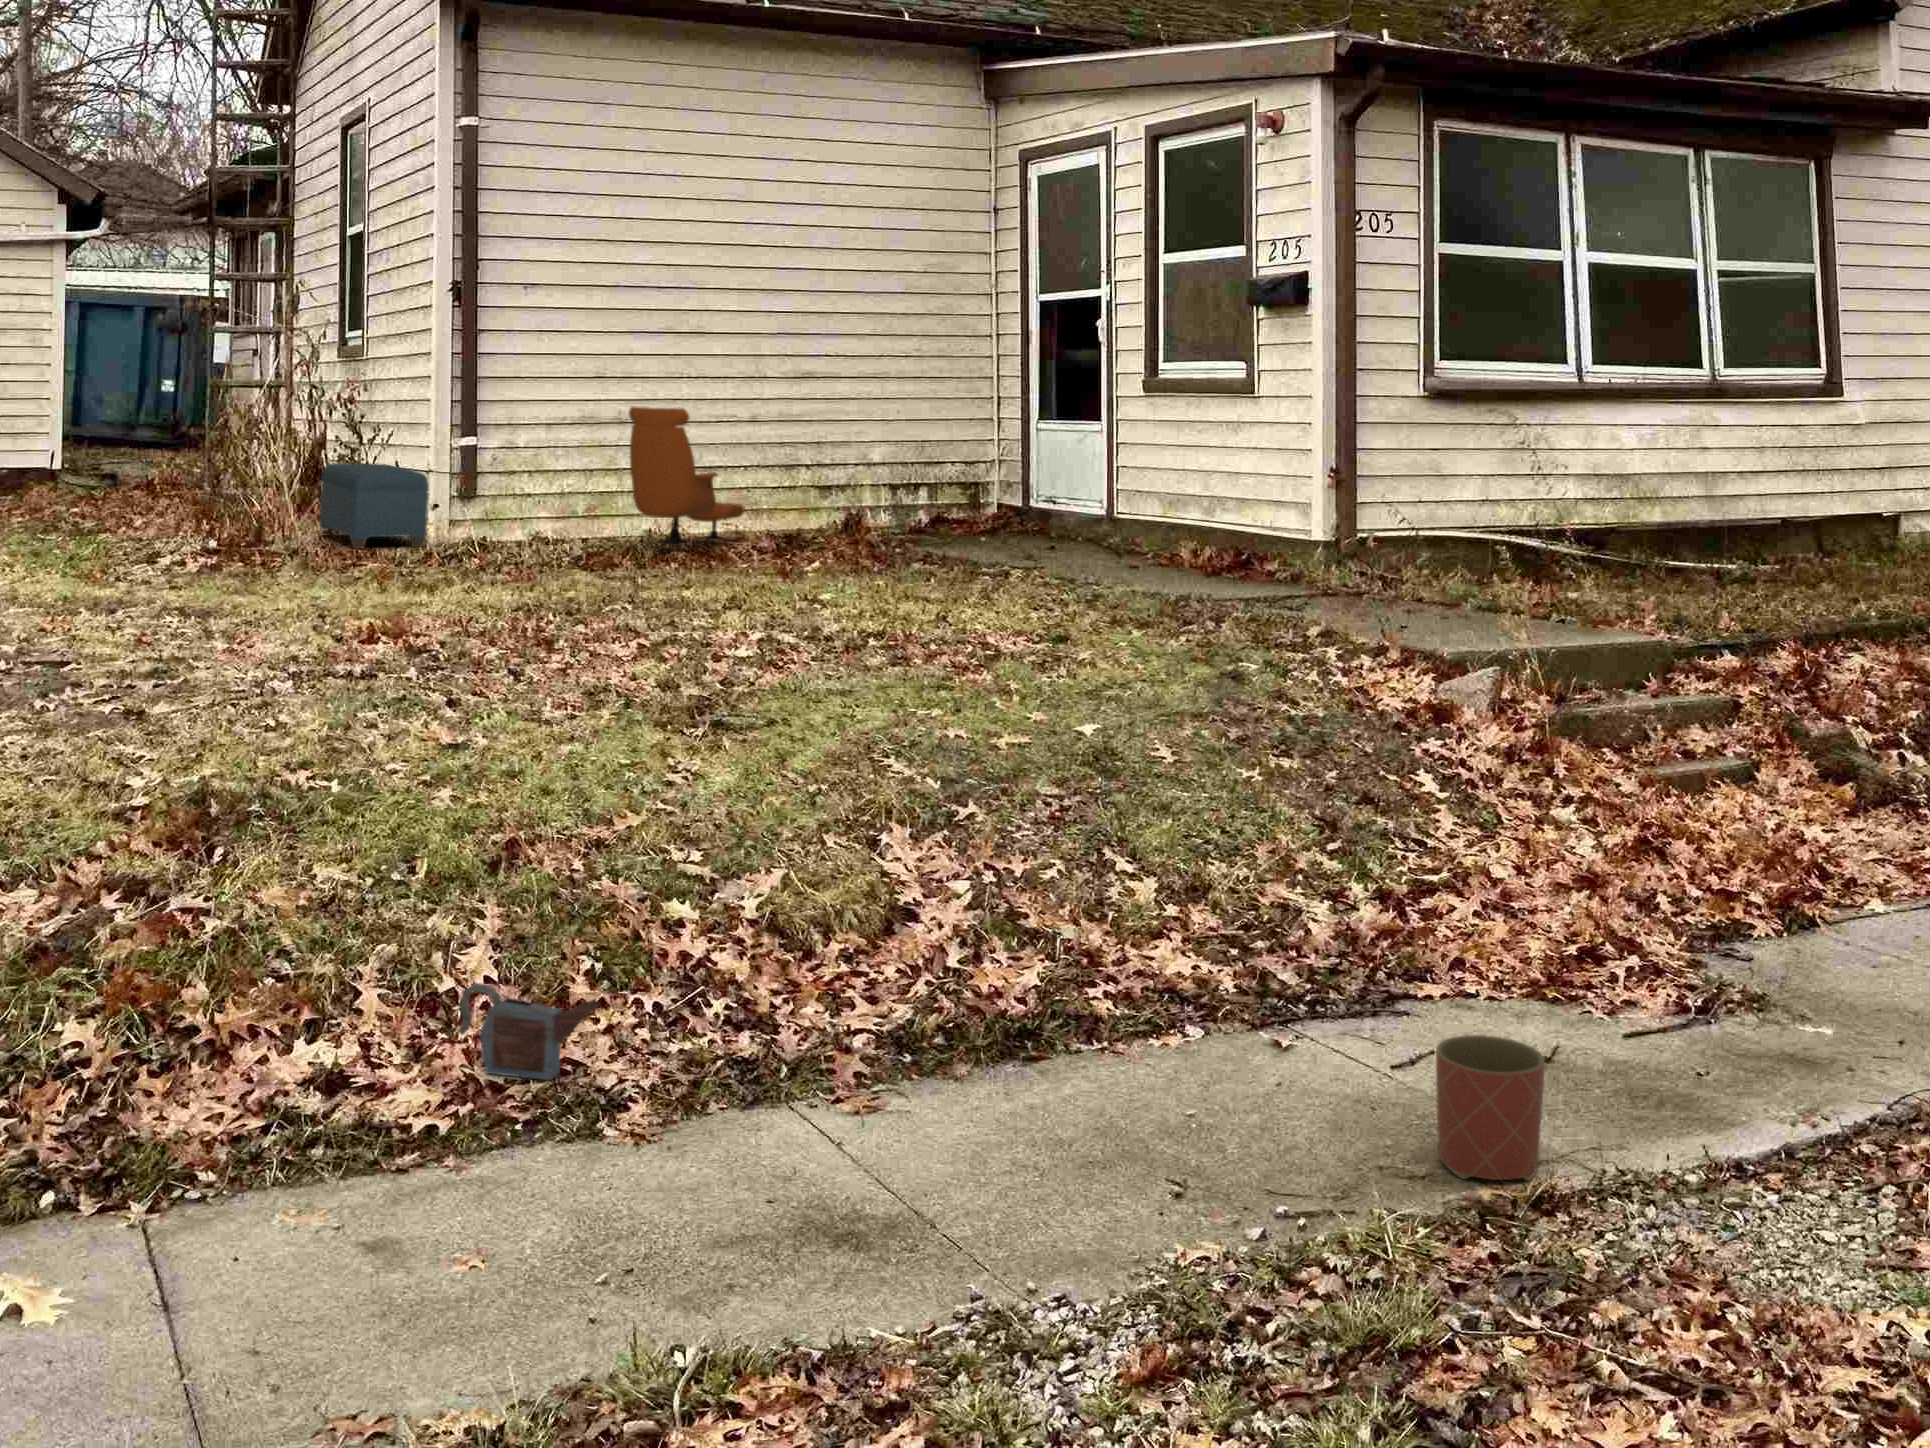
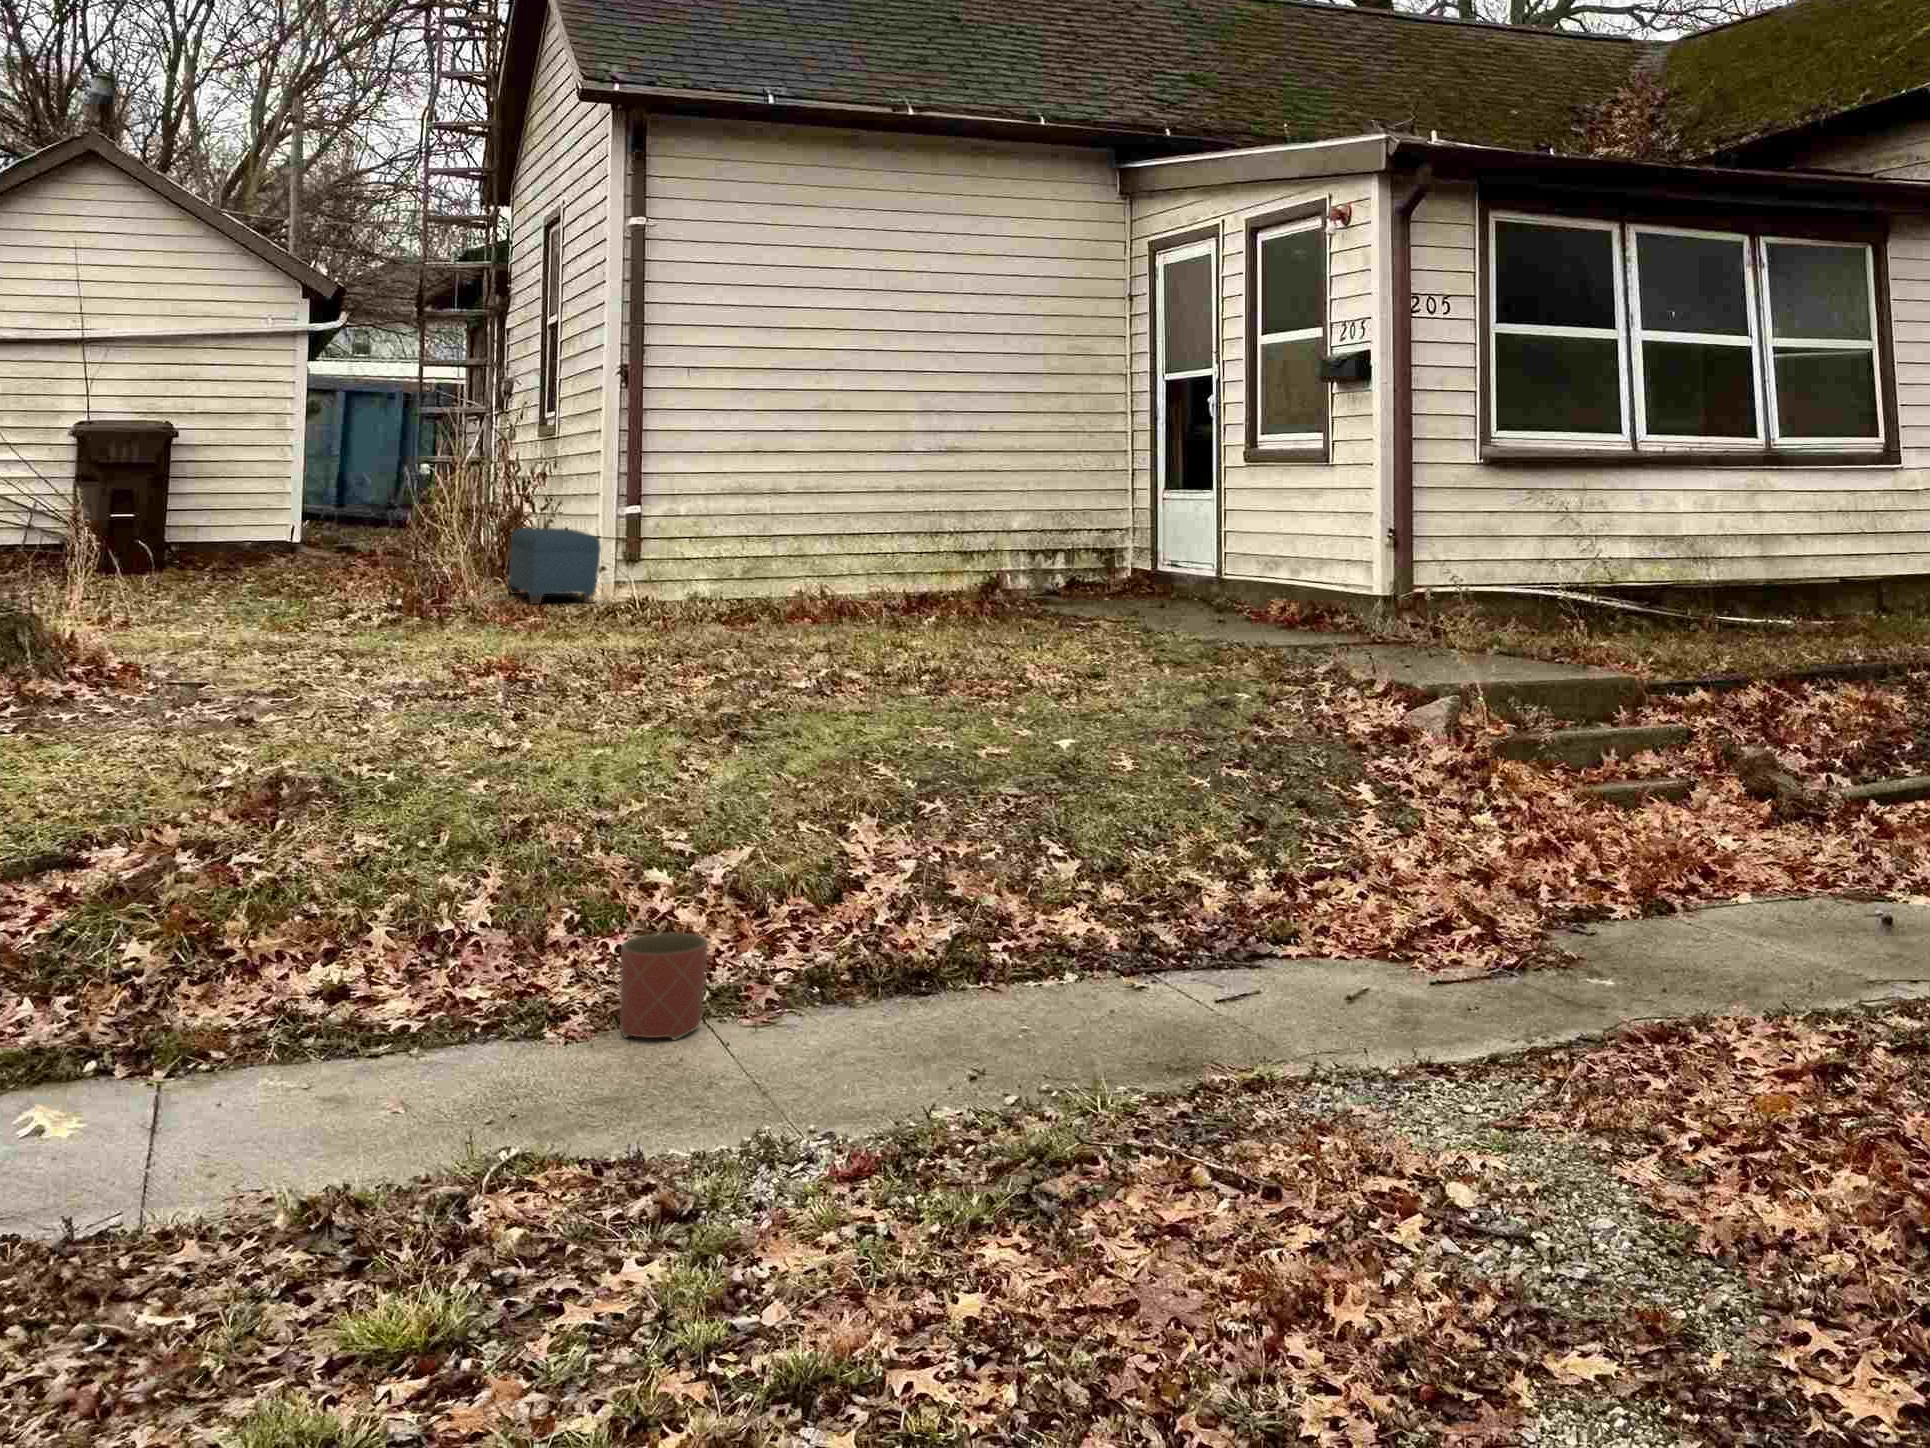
lounge chair: present [629,406,745,553] -> none [777,475,890,610]
watering can: present [458,983,601,1080] -> none [441,922,552,999]
planter: present [1436,1035,1545,1181] -> present [620,933,708,1040]

